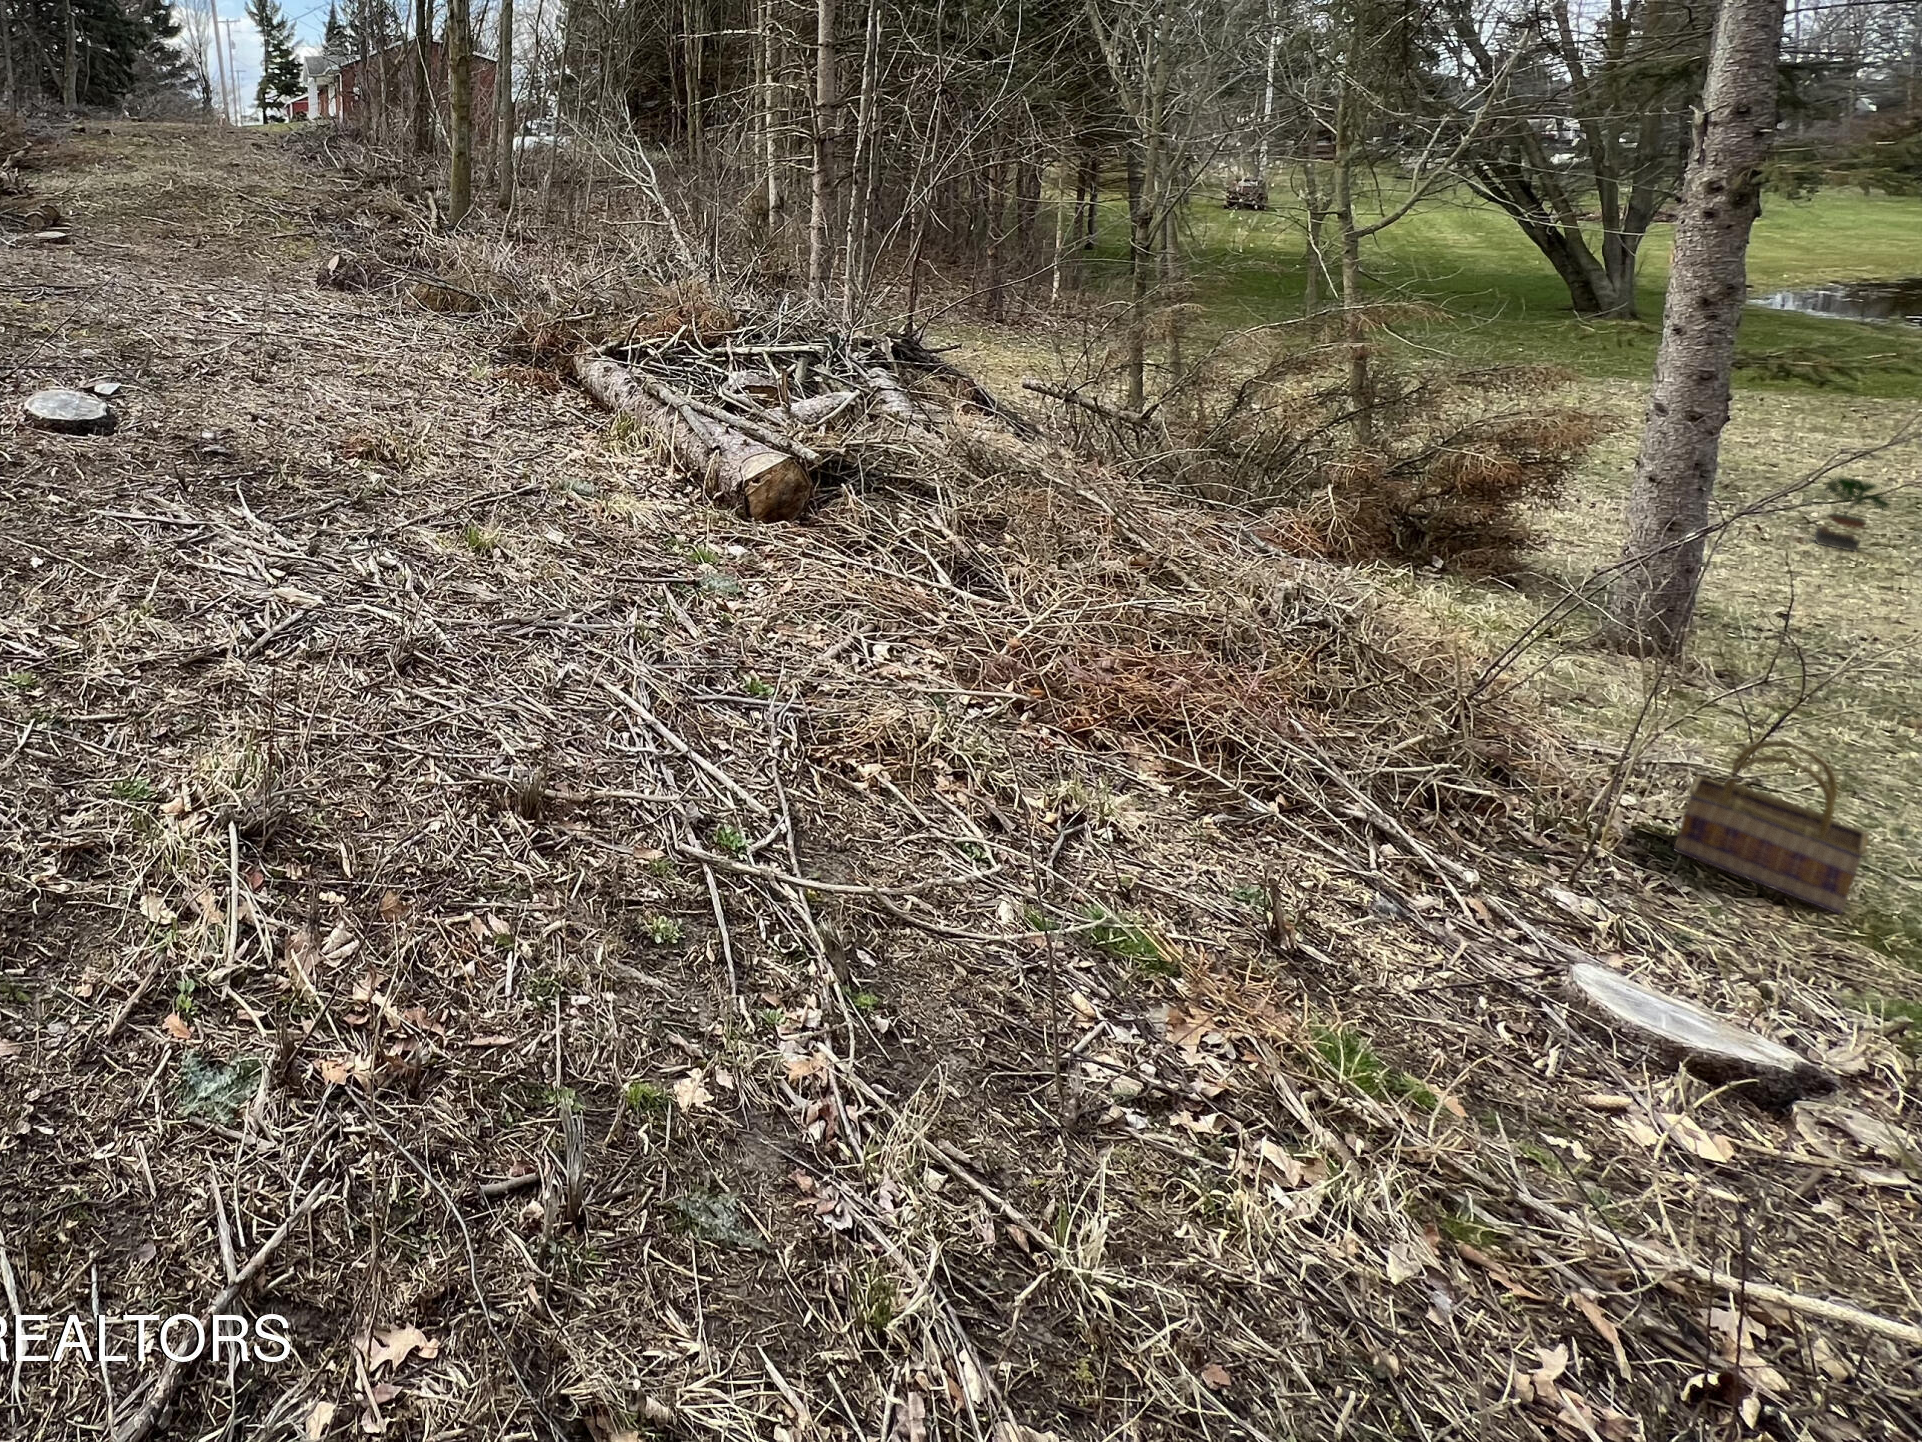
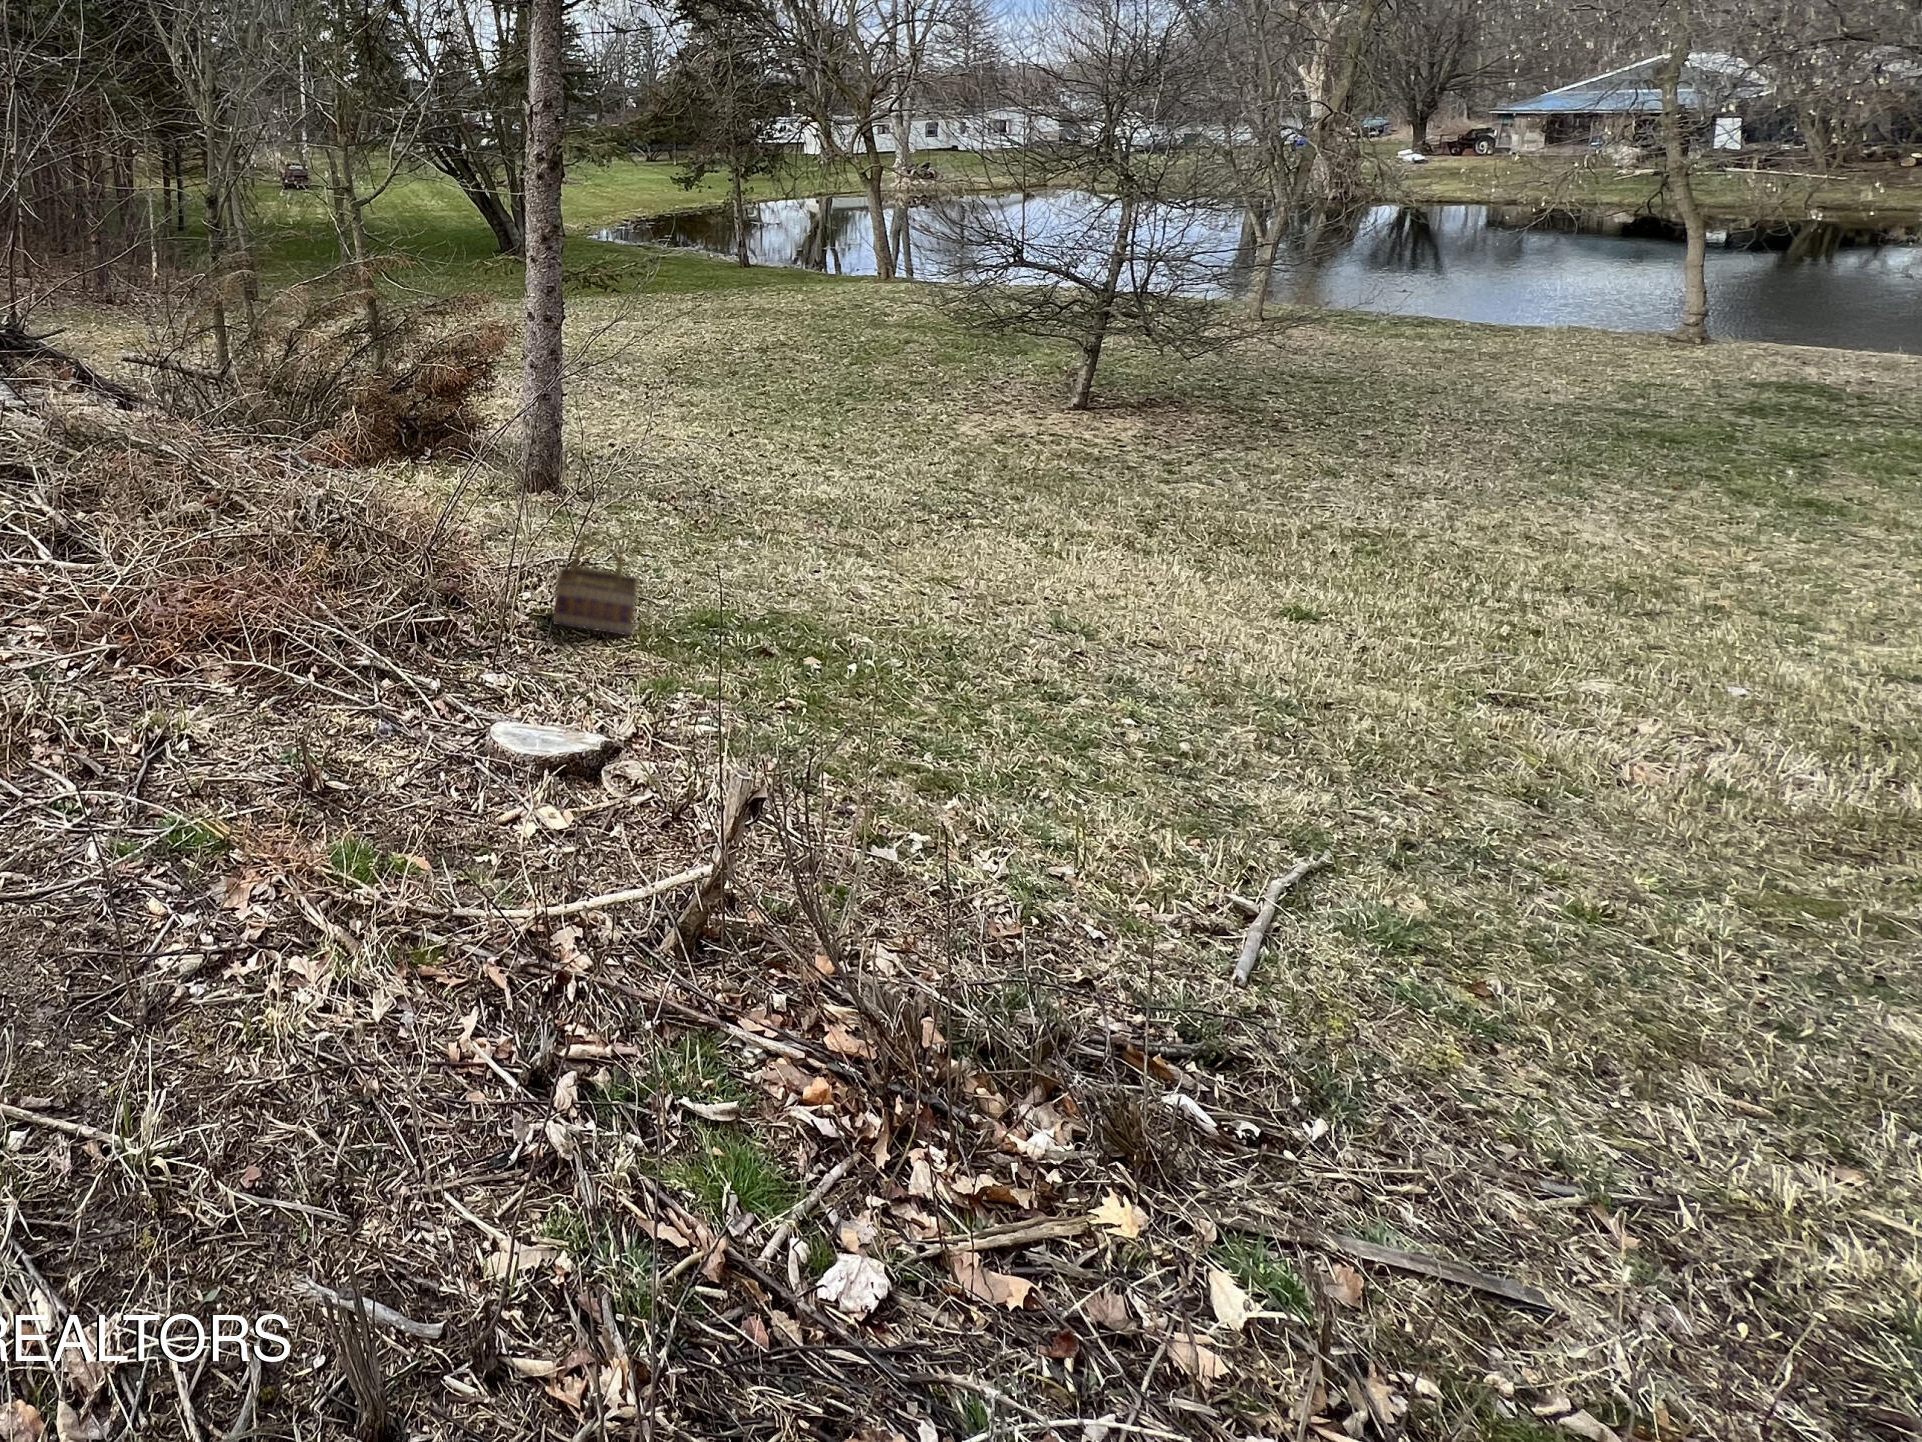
potted tree: present [1814,477,1889,552] -> none [627,347,660,396]

